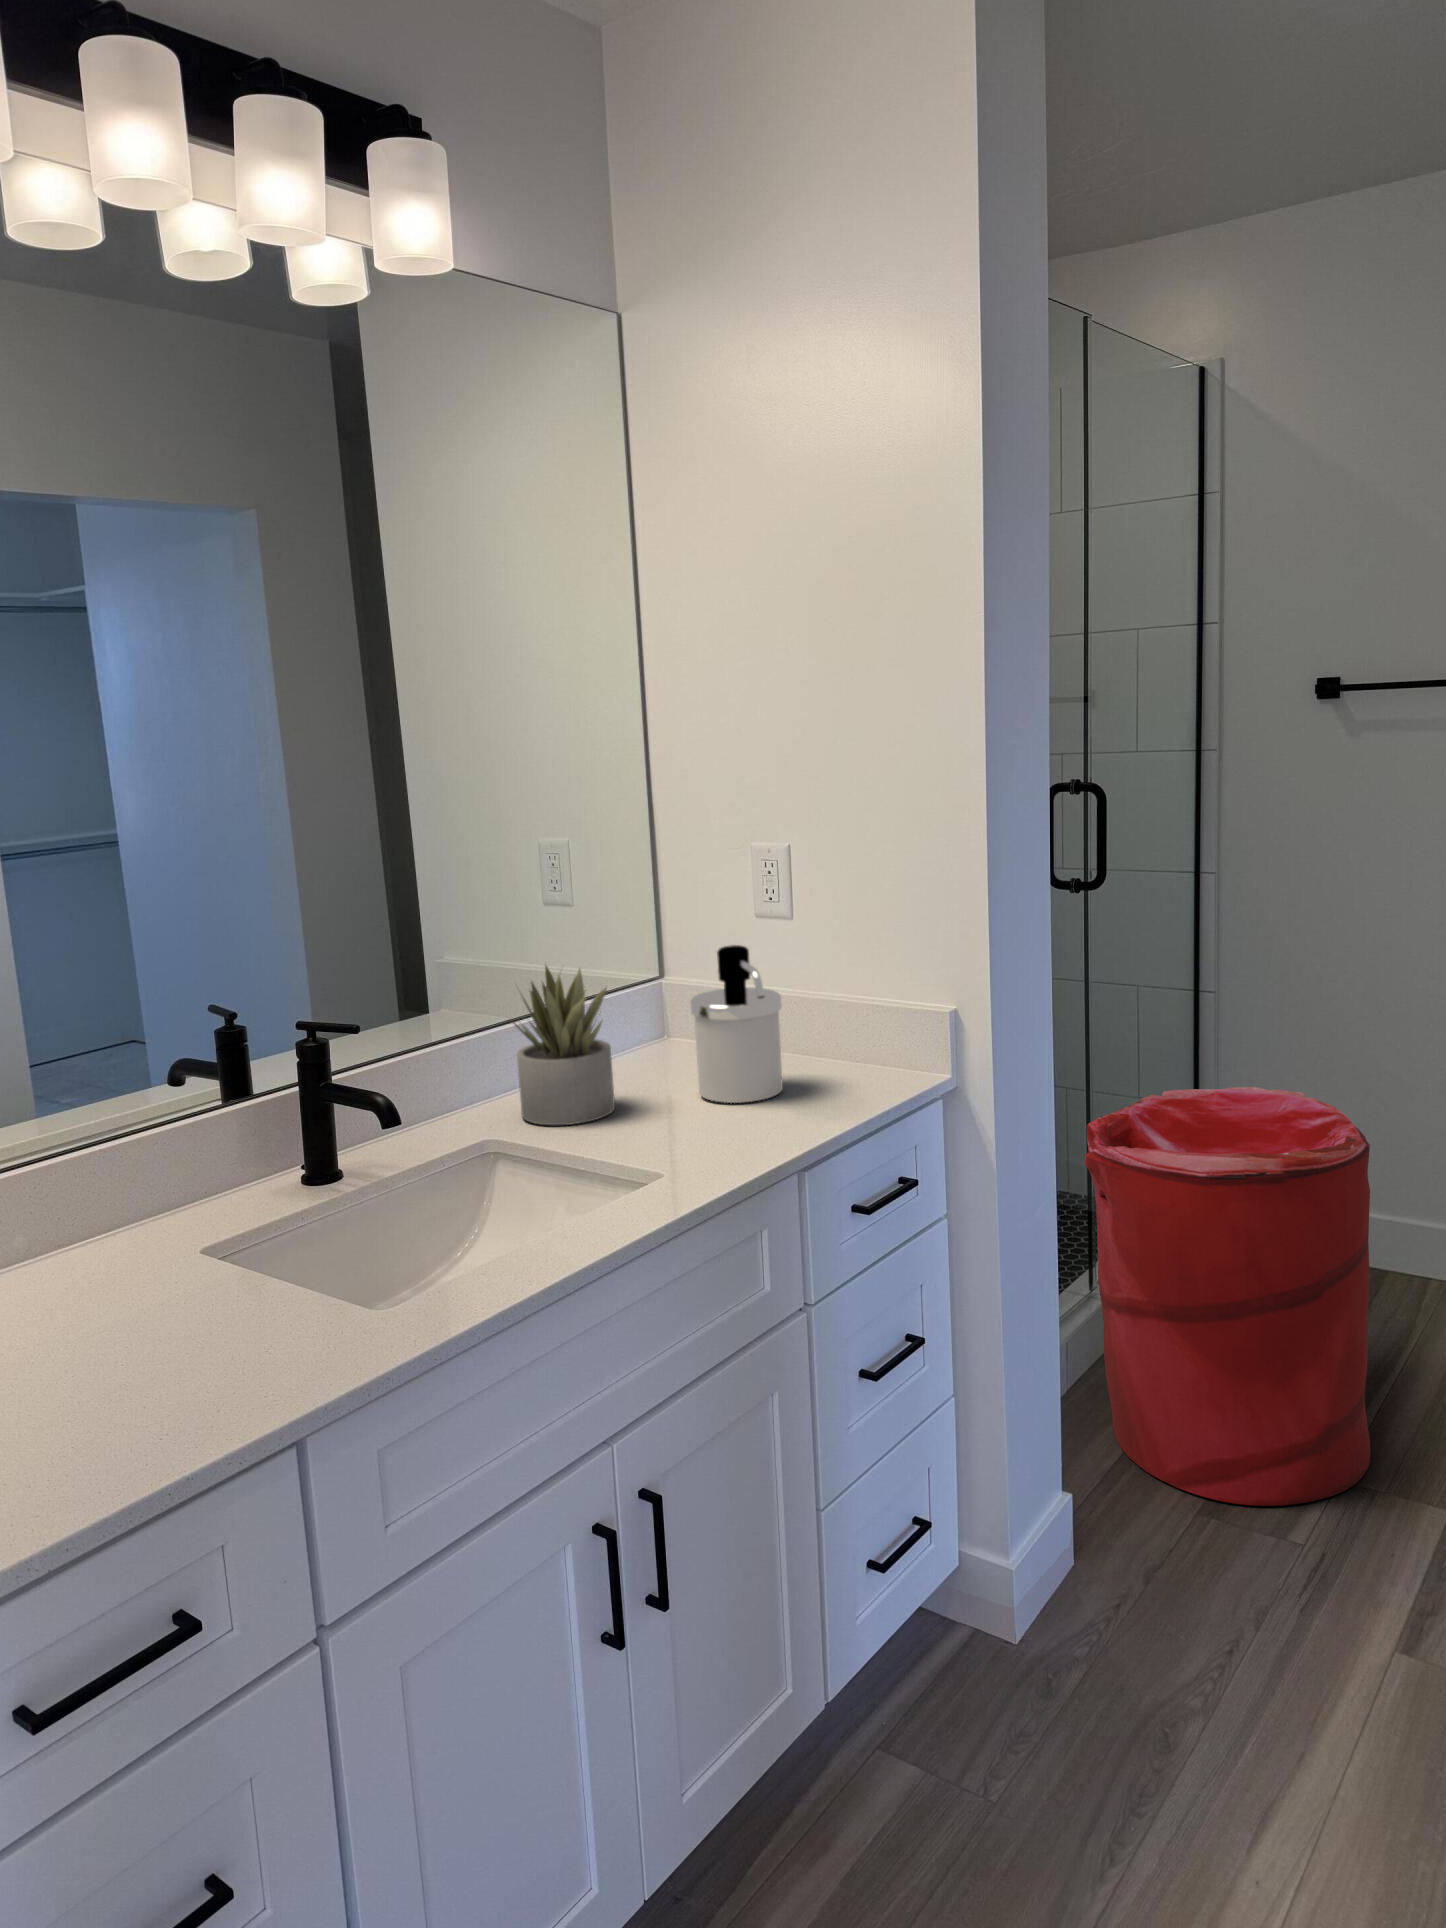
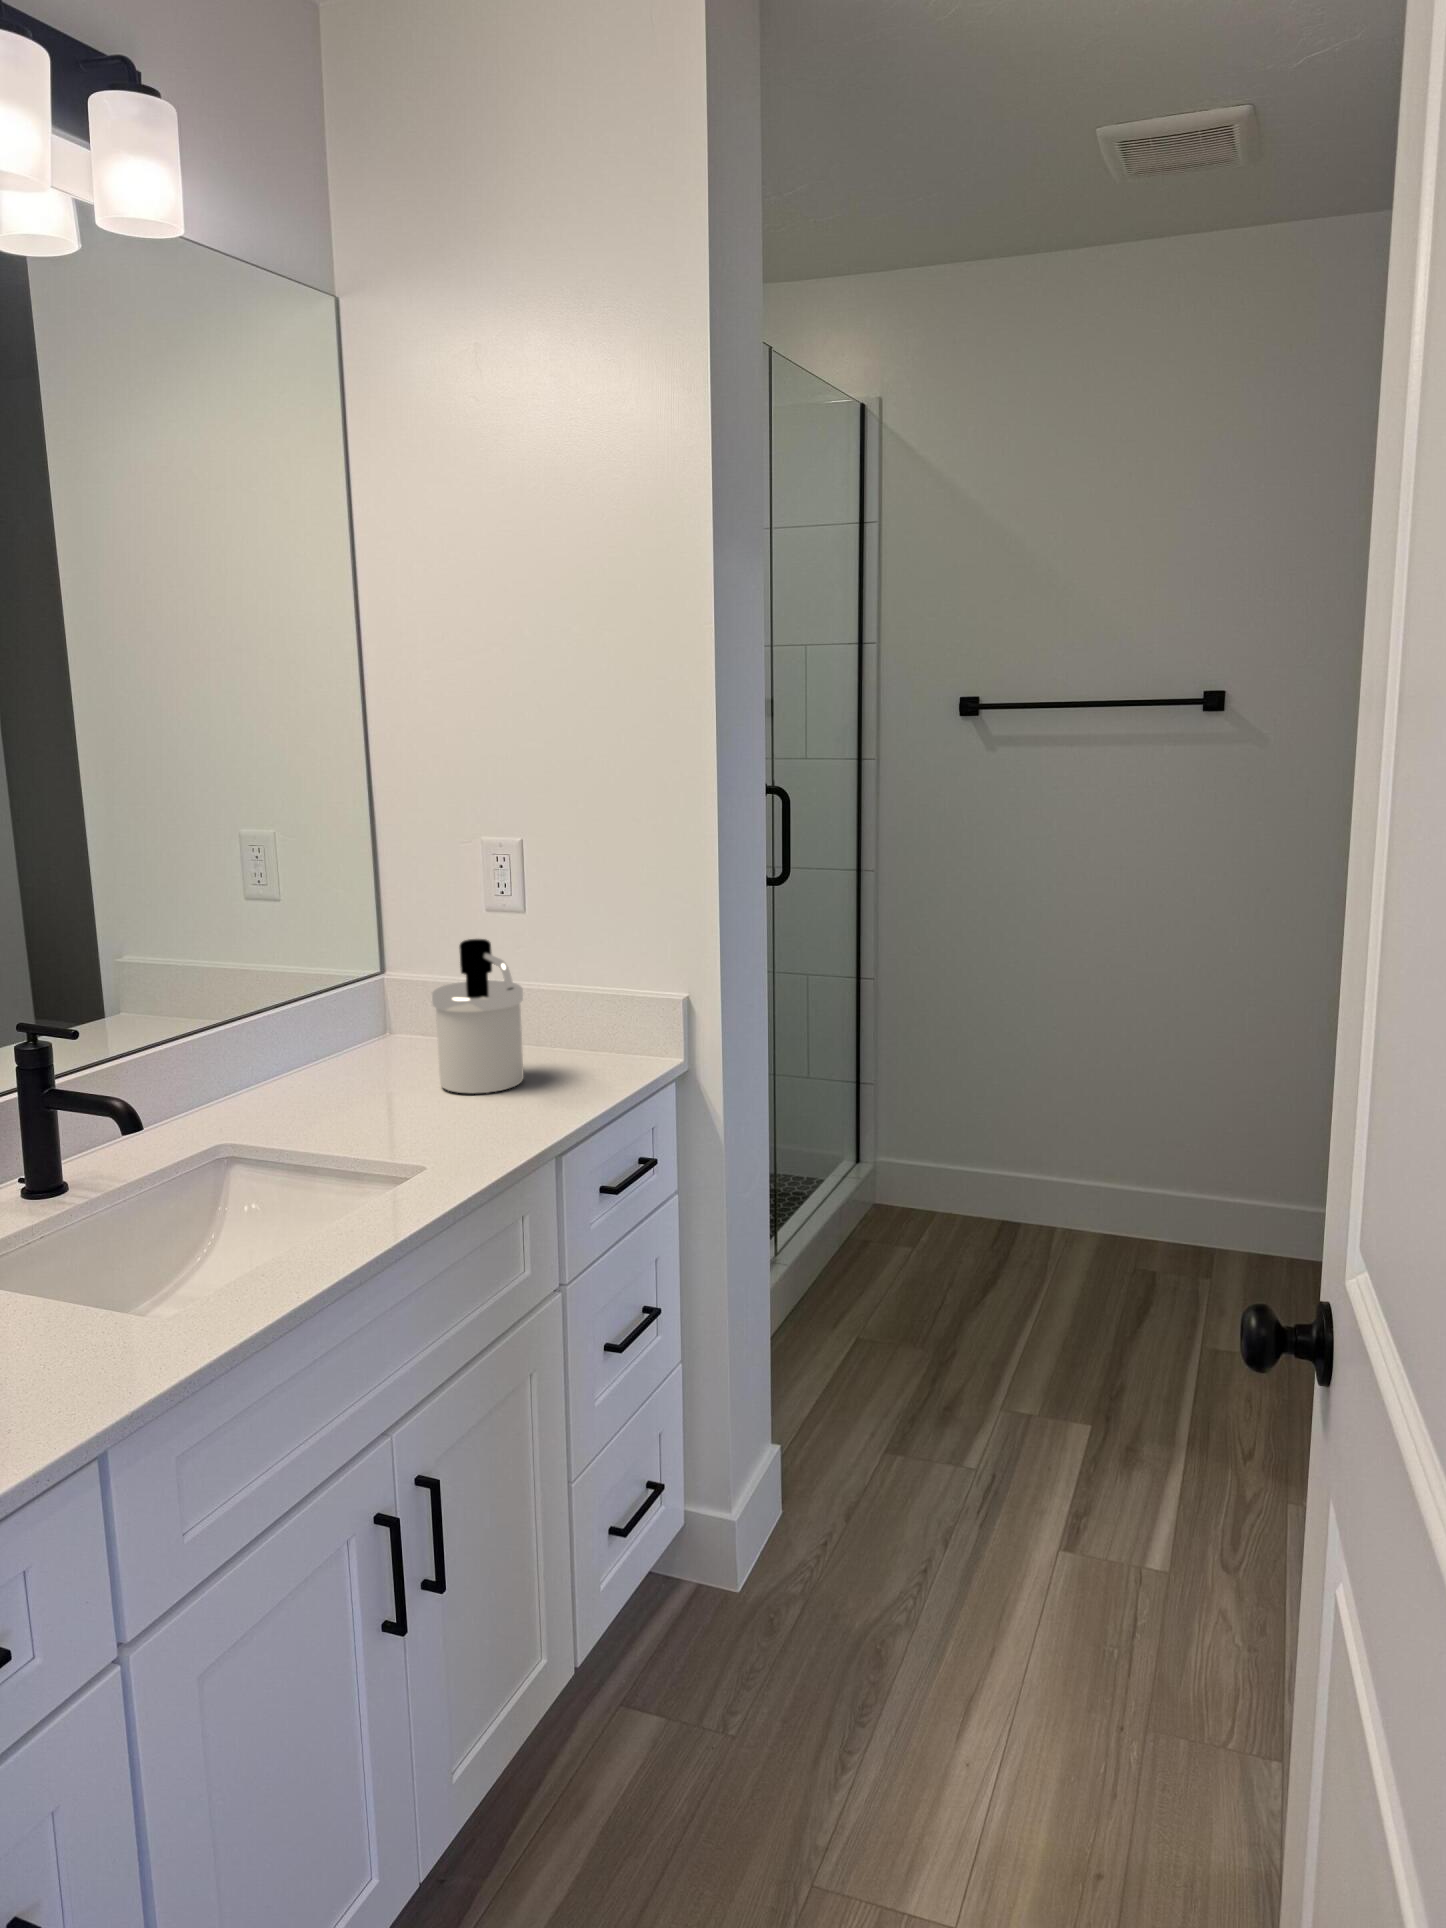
succulent plant: present [513,966,615,1125] -> none [241,959,356,1123]
laundry hamper: present [1085,1087,1370,1506] -> none [781,1064,1023,1438]

